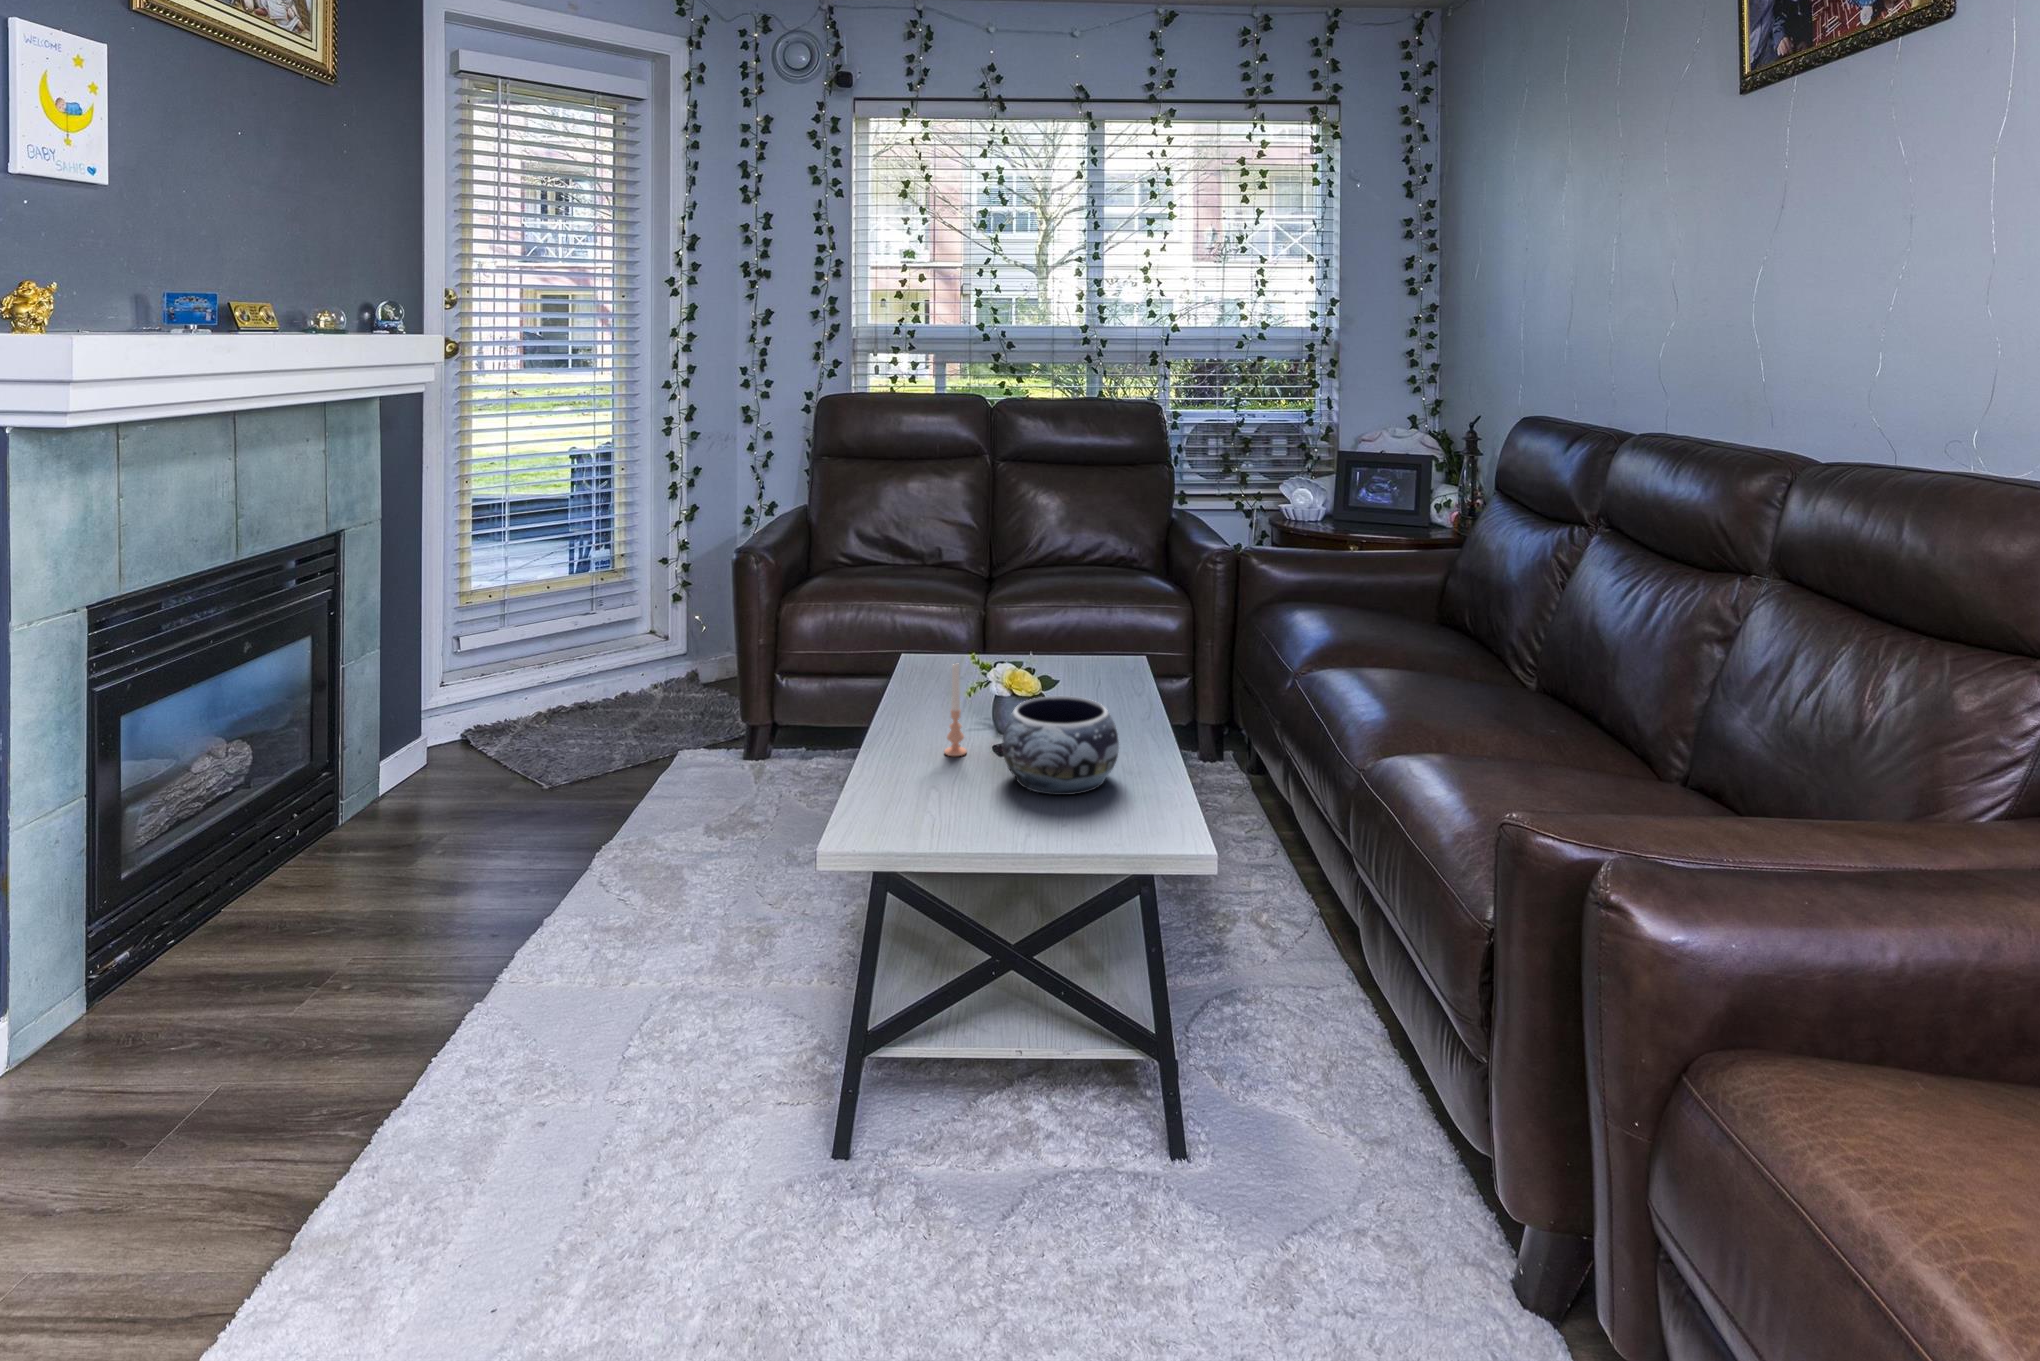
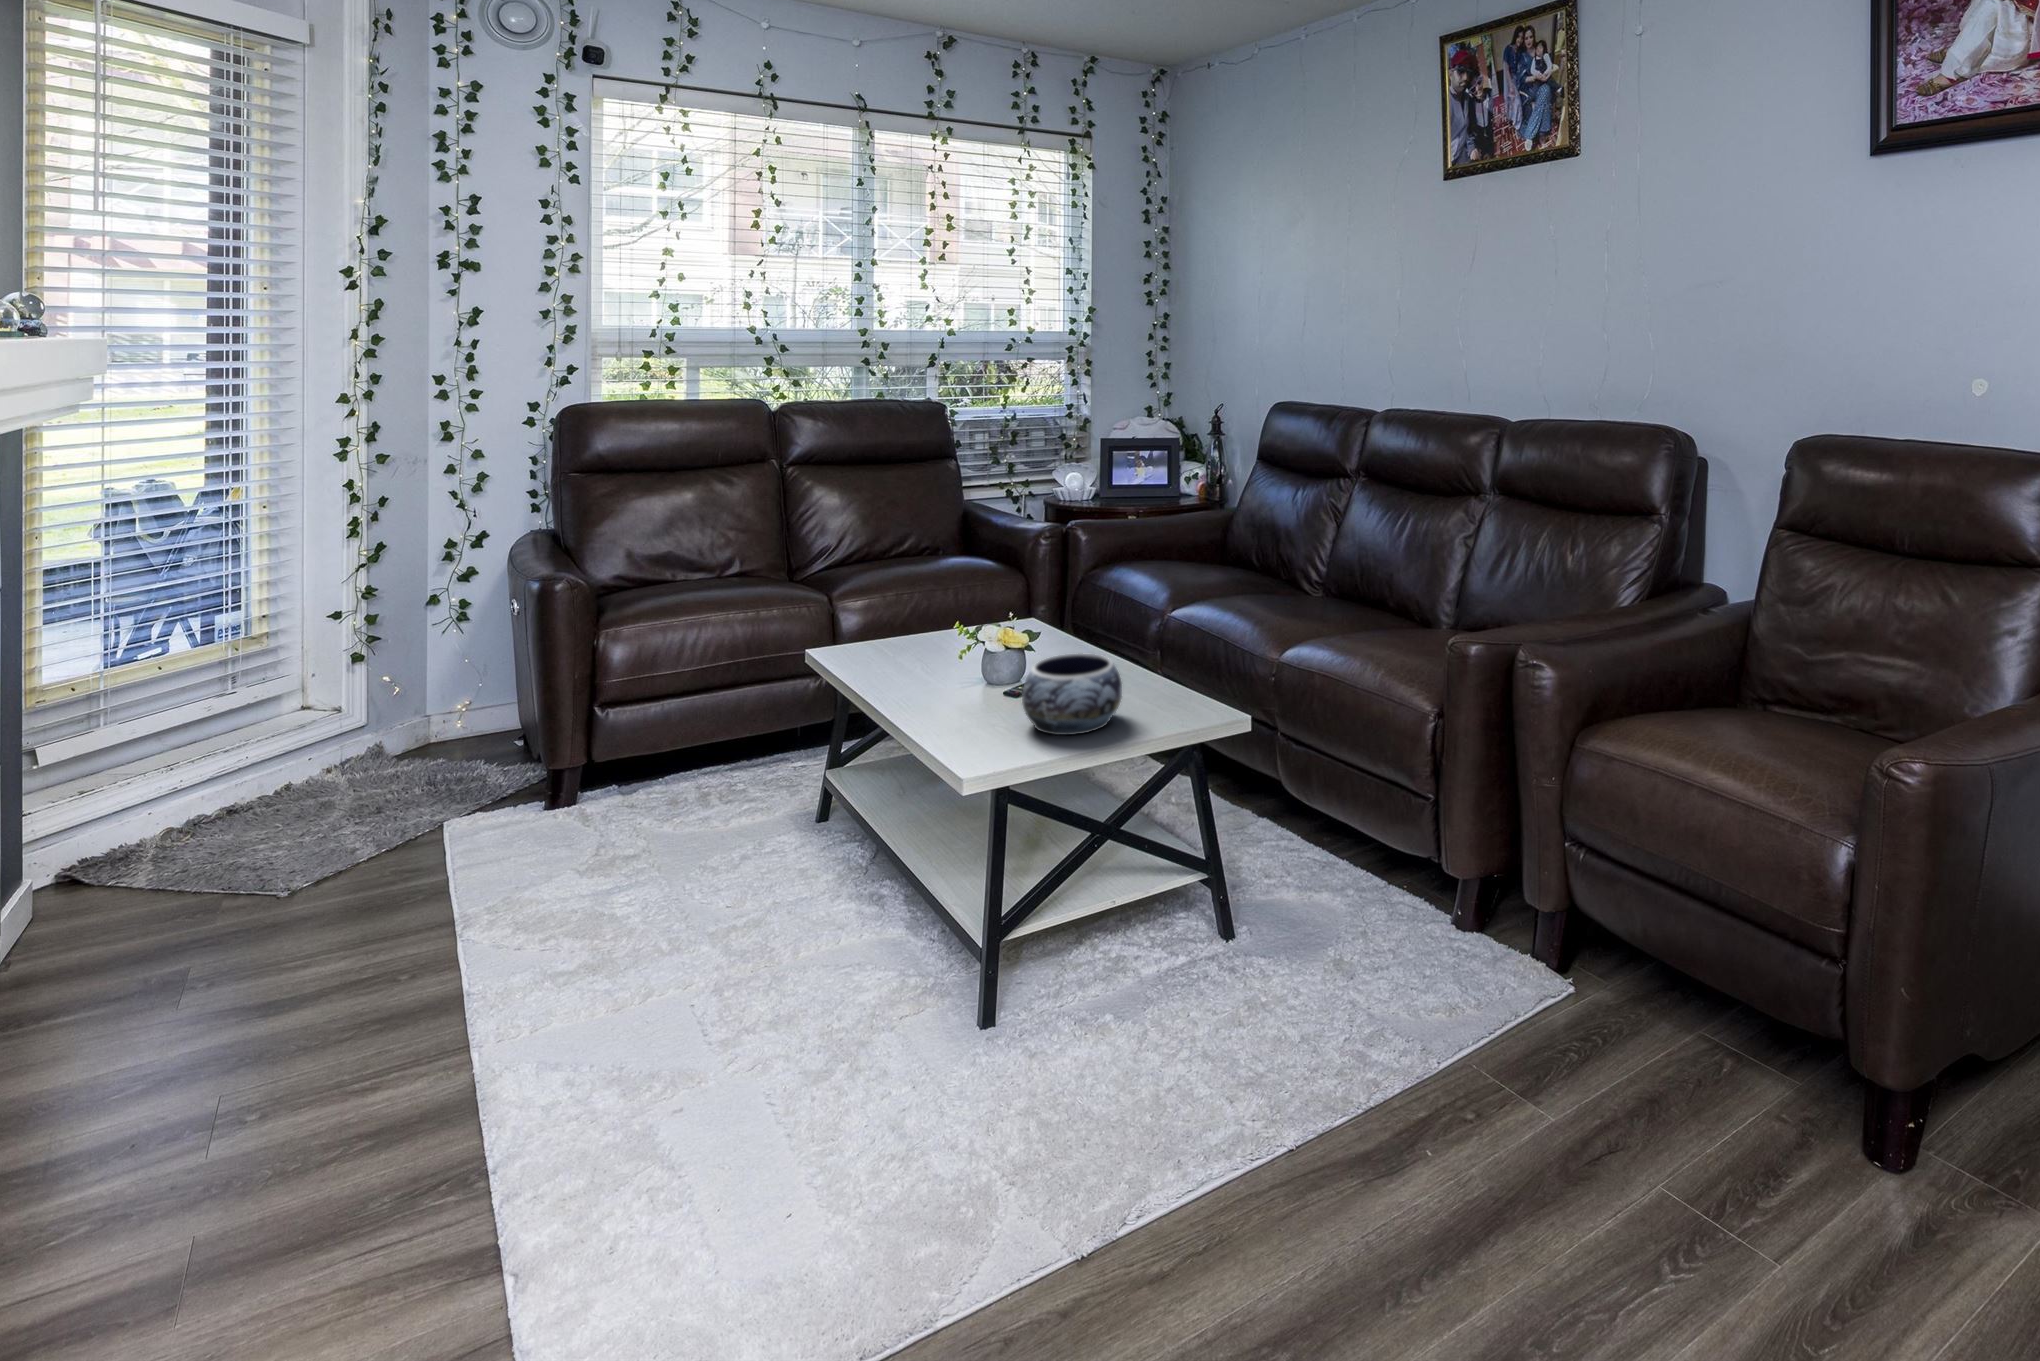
candle: present [944,664,967,756] -> none [947,643,969,726]

